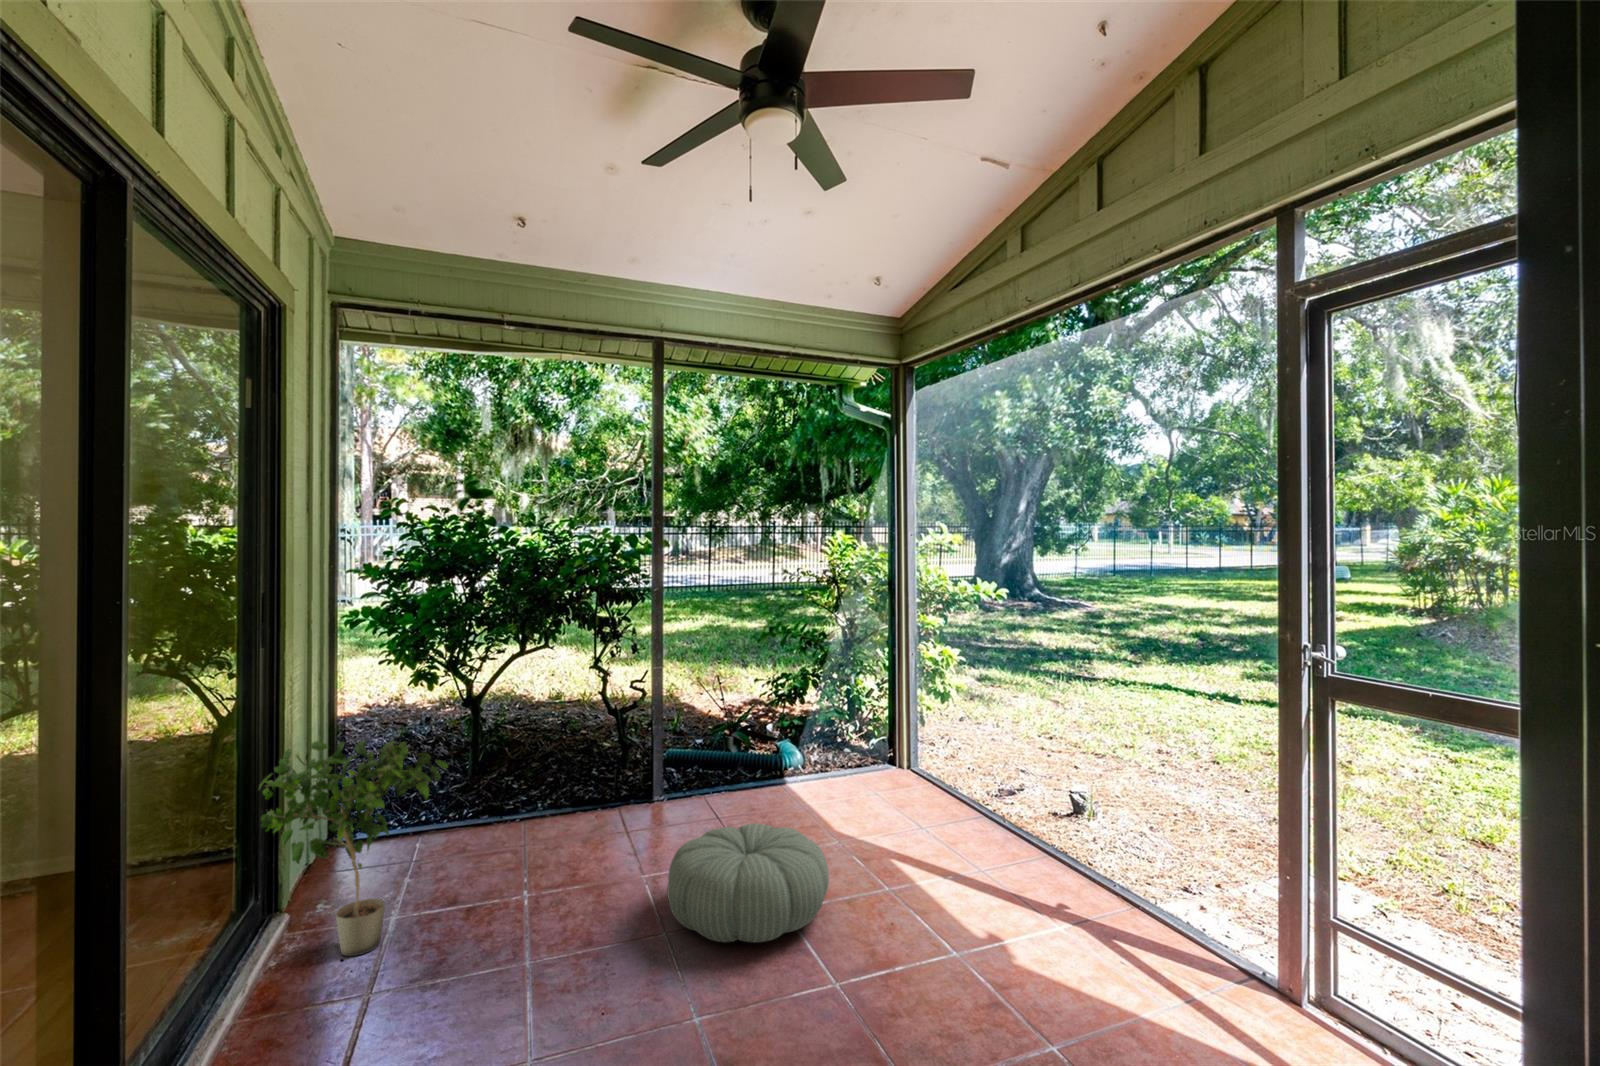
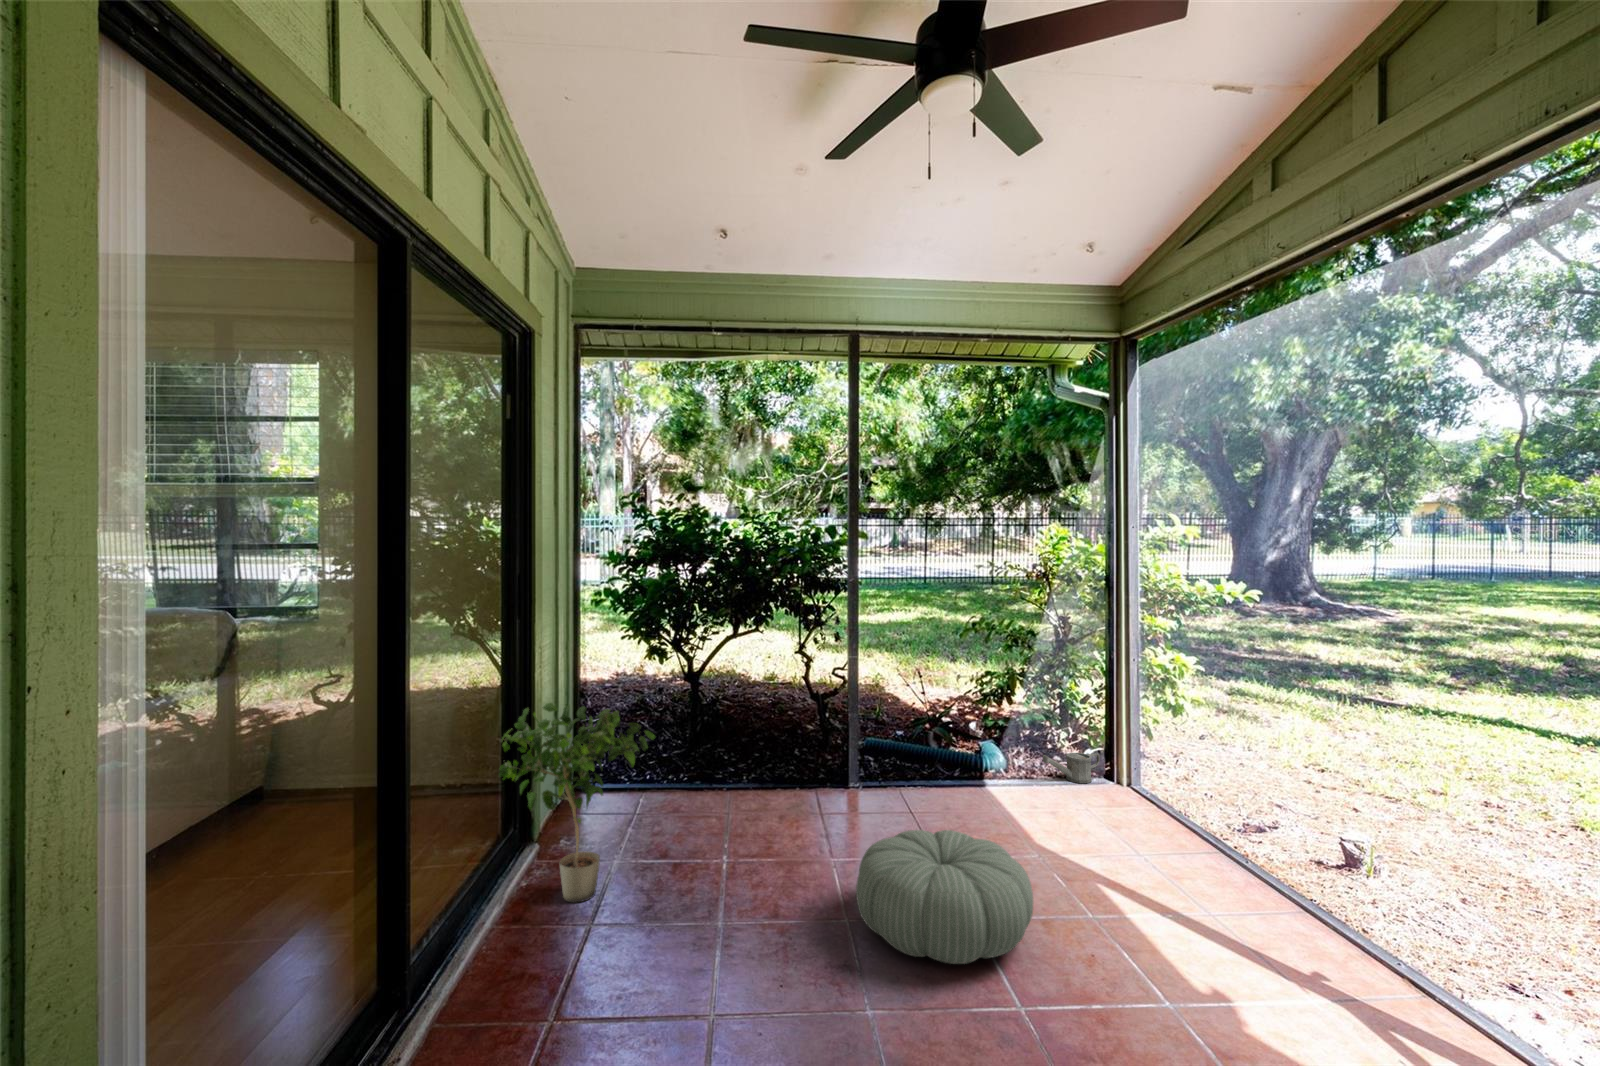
watering can: none [829,742,877,770] -> present [1043,753,1100,783]

